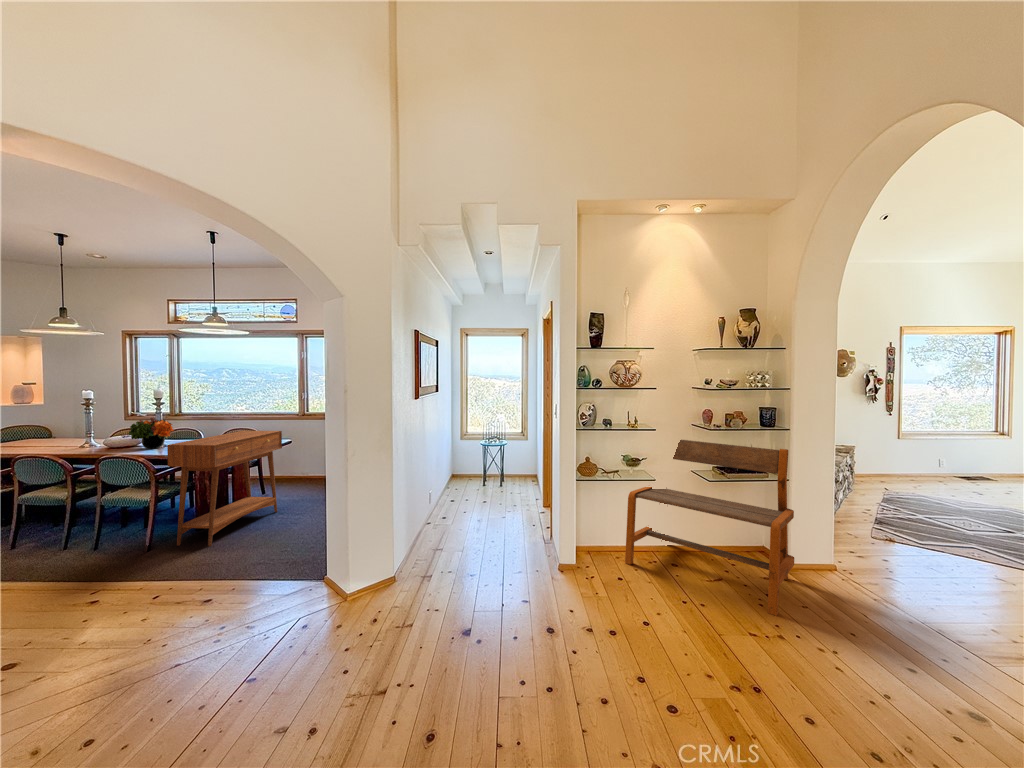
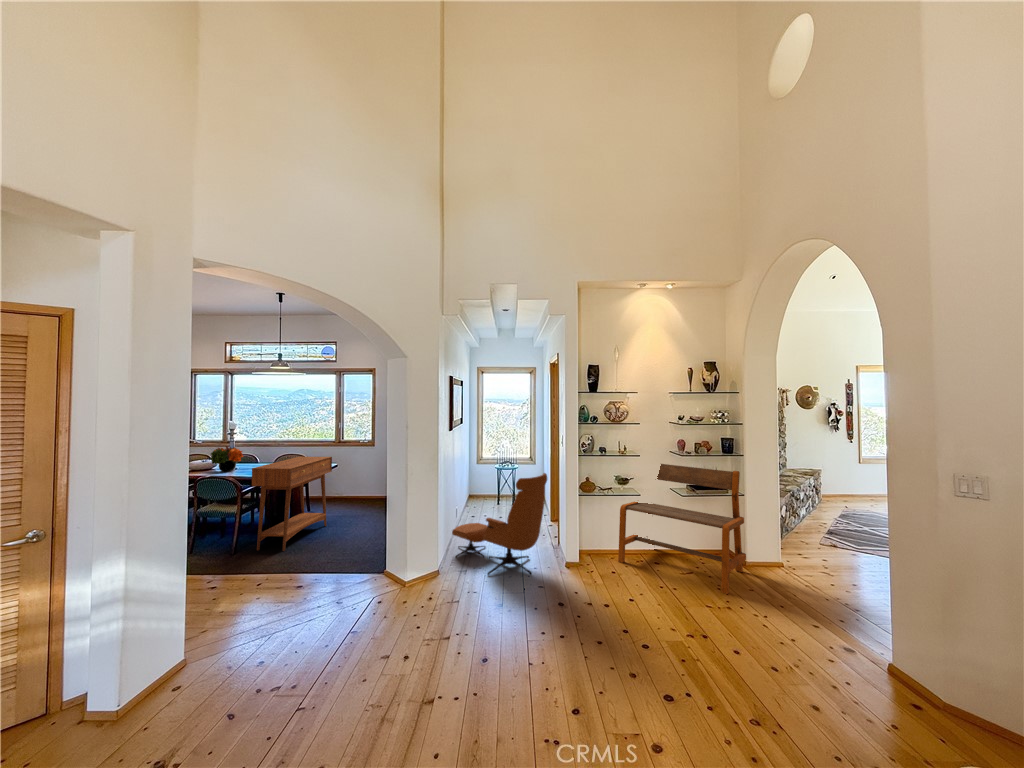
lounge chair: none [416,451,534,584] -> present [452,473,547,575]

